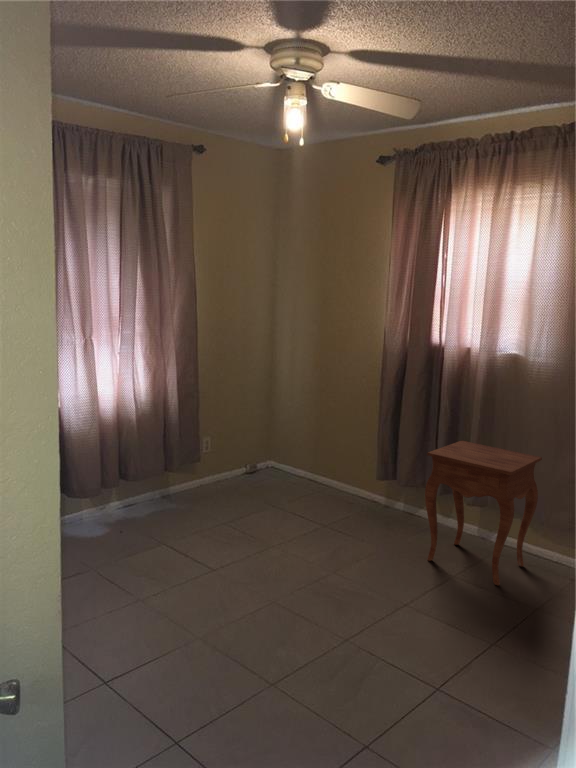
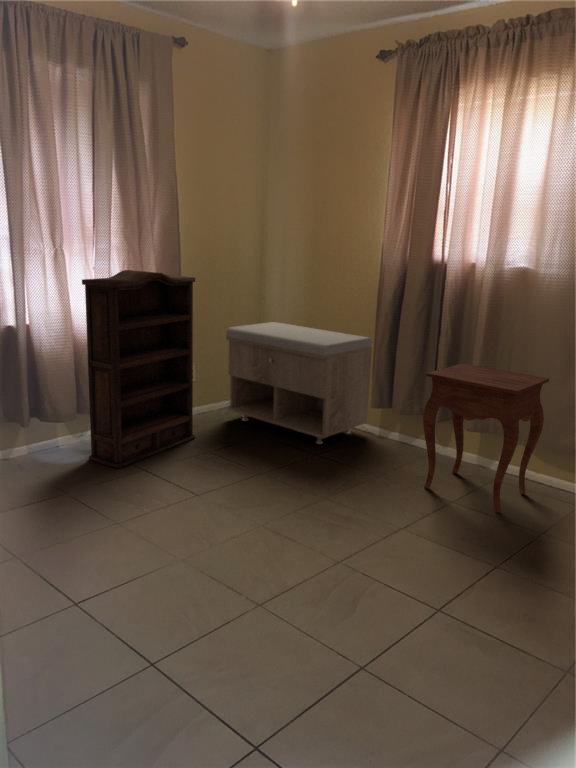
bookshelf: none [109,355,212,542] -> present [82,270,195,469]
storage bench: none [239,395,376,514] -> present [226,322,372,444]

